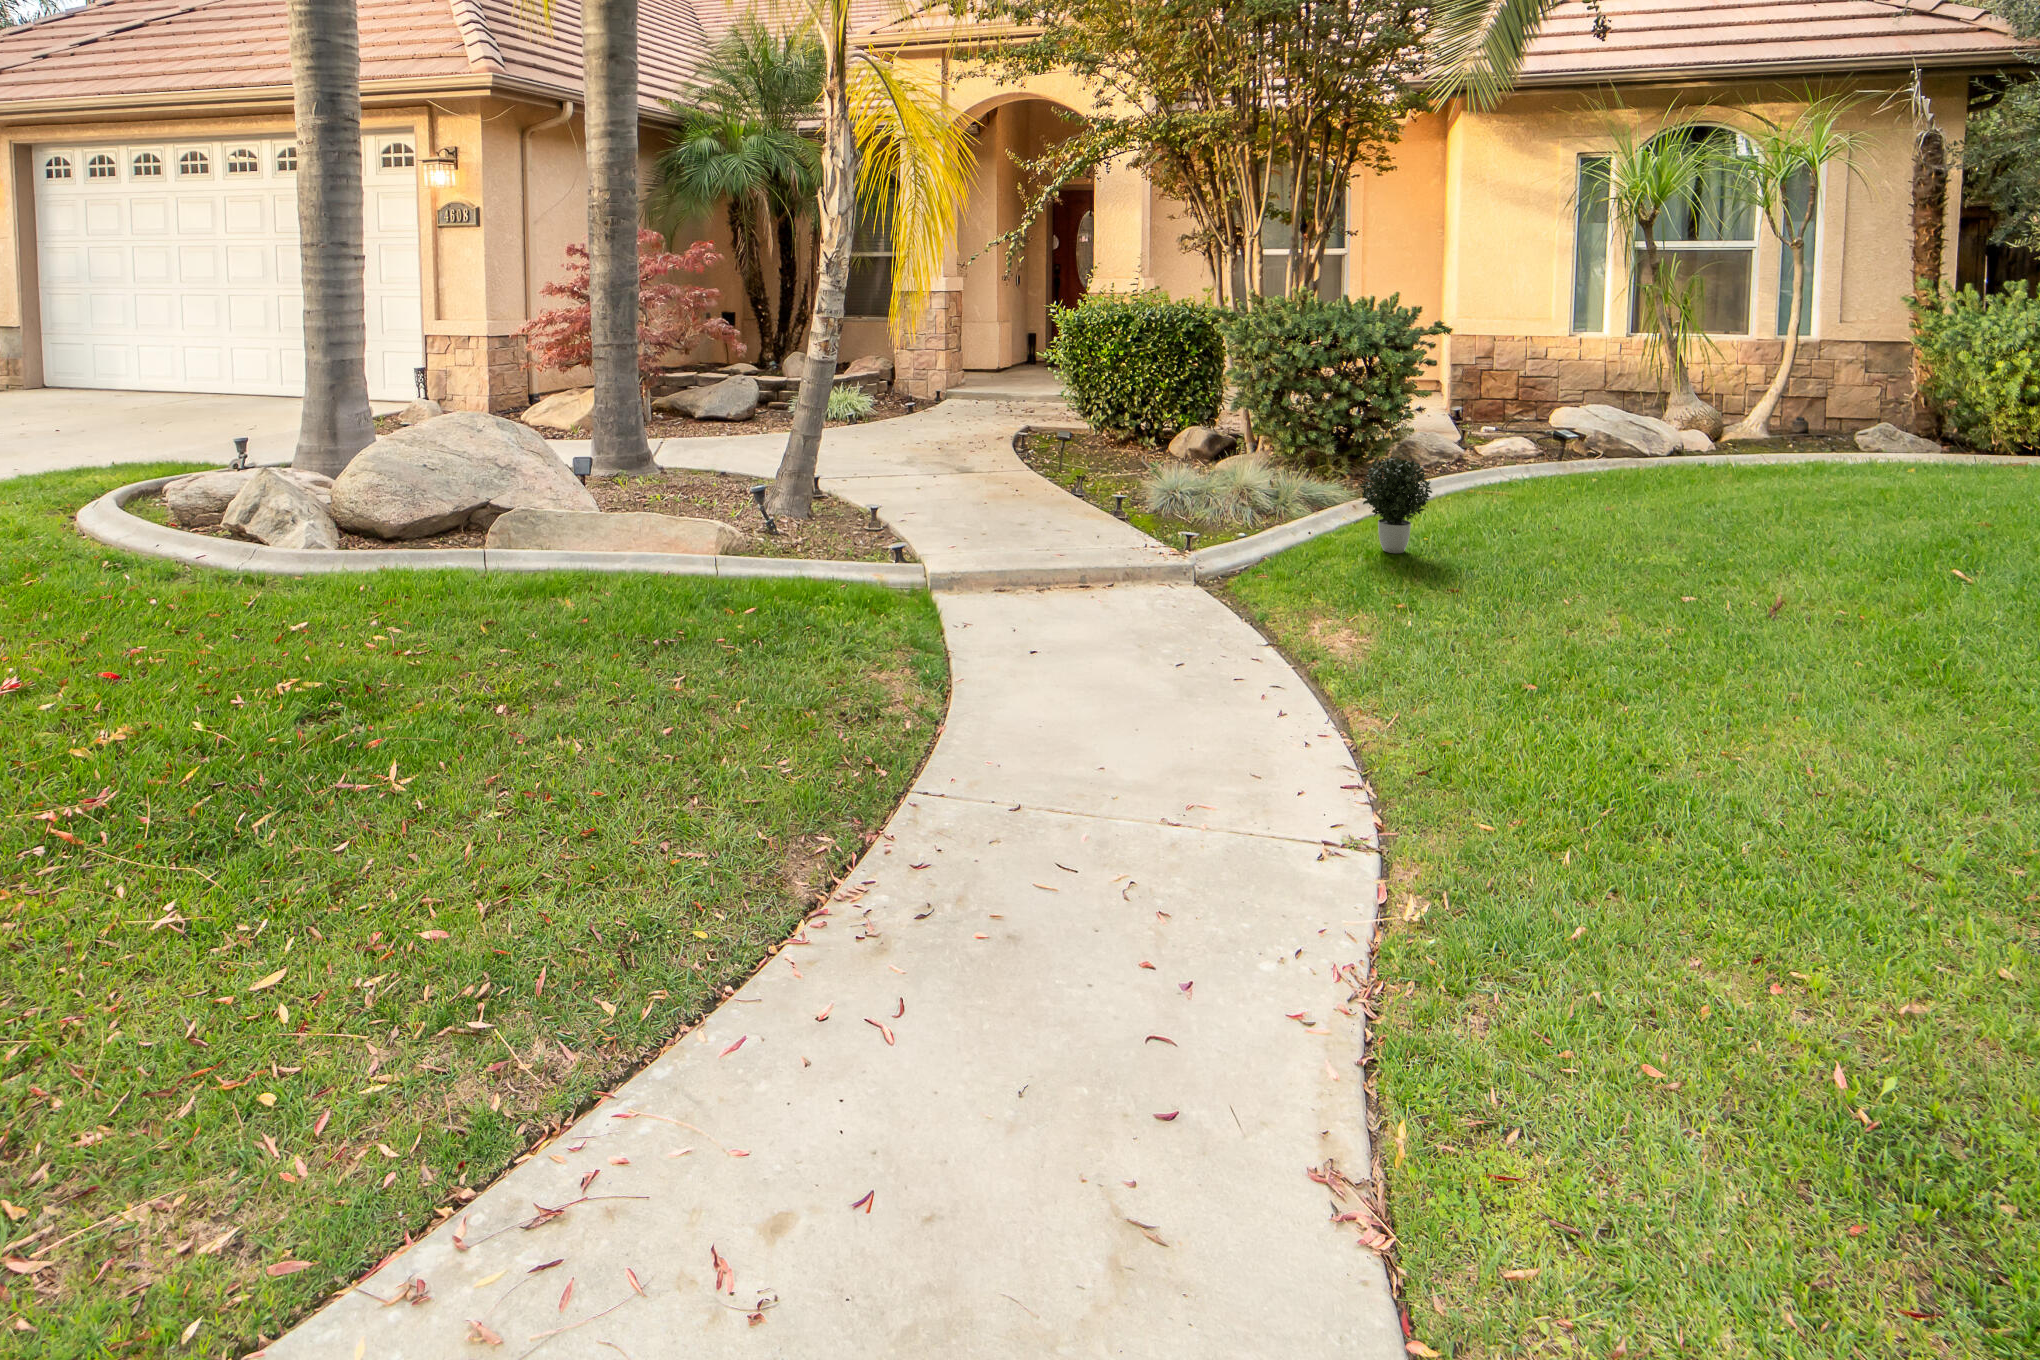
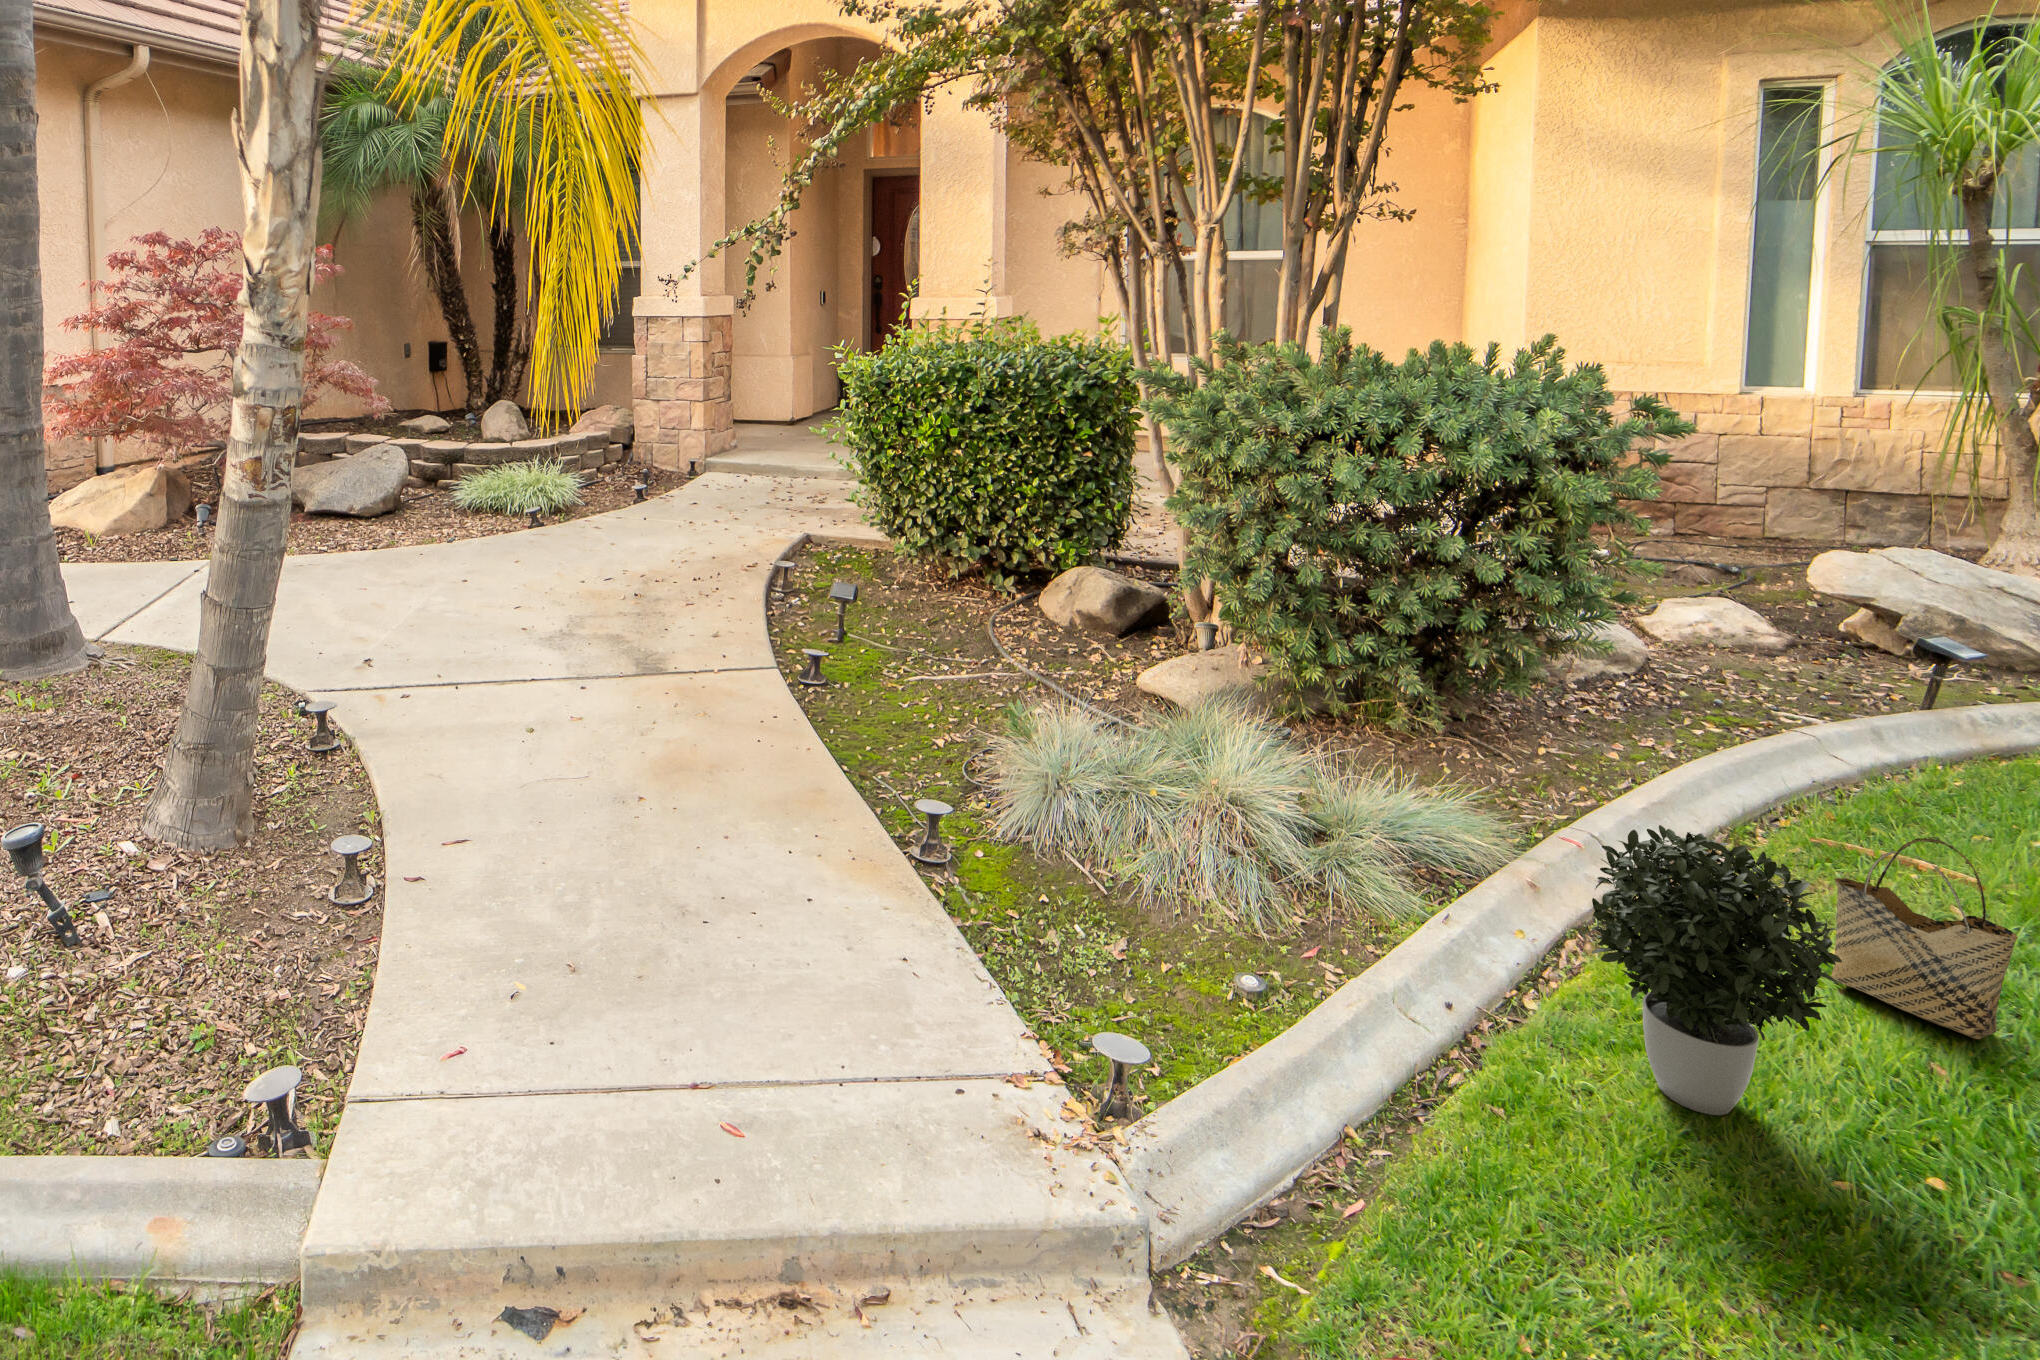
woven basket: none [1461,472,1511,538] -> present [1831,838,2018,1039]

